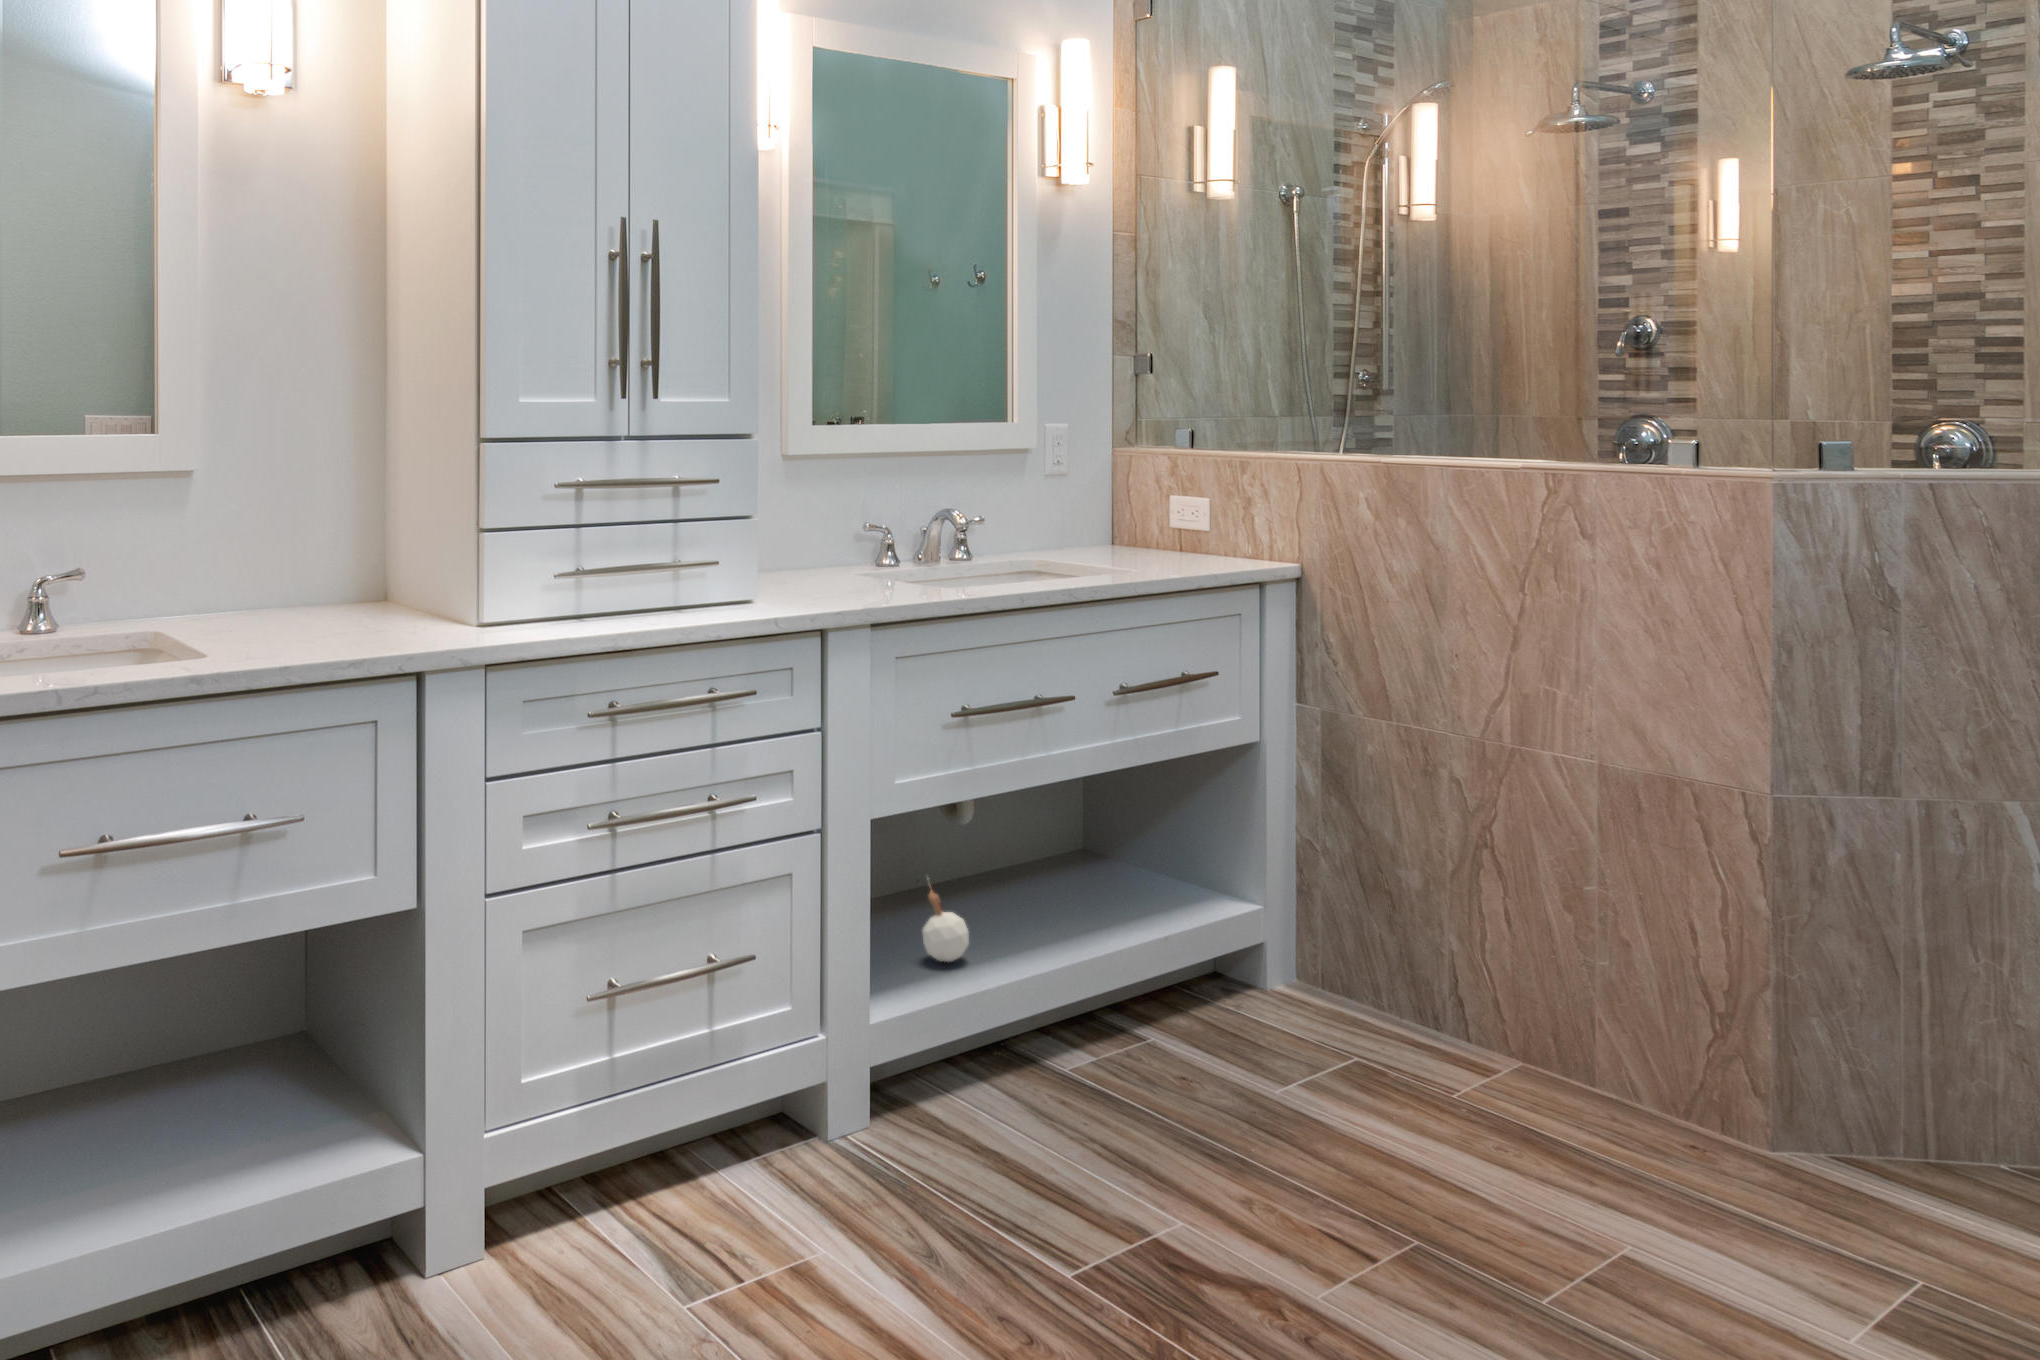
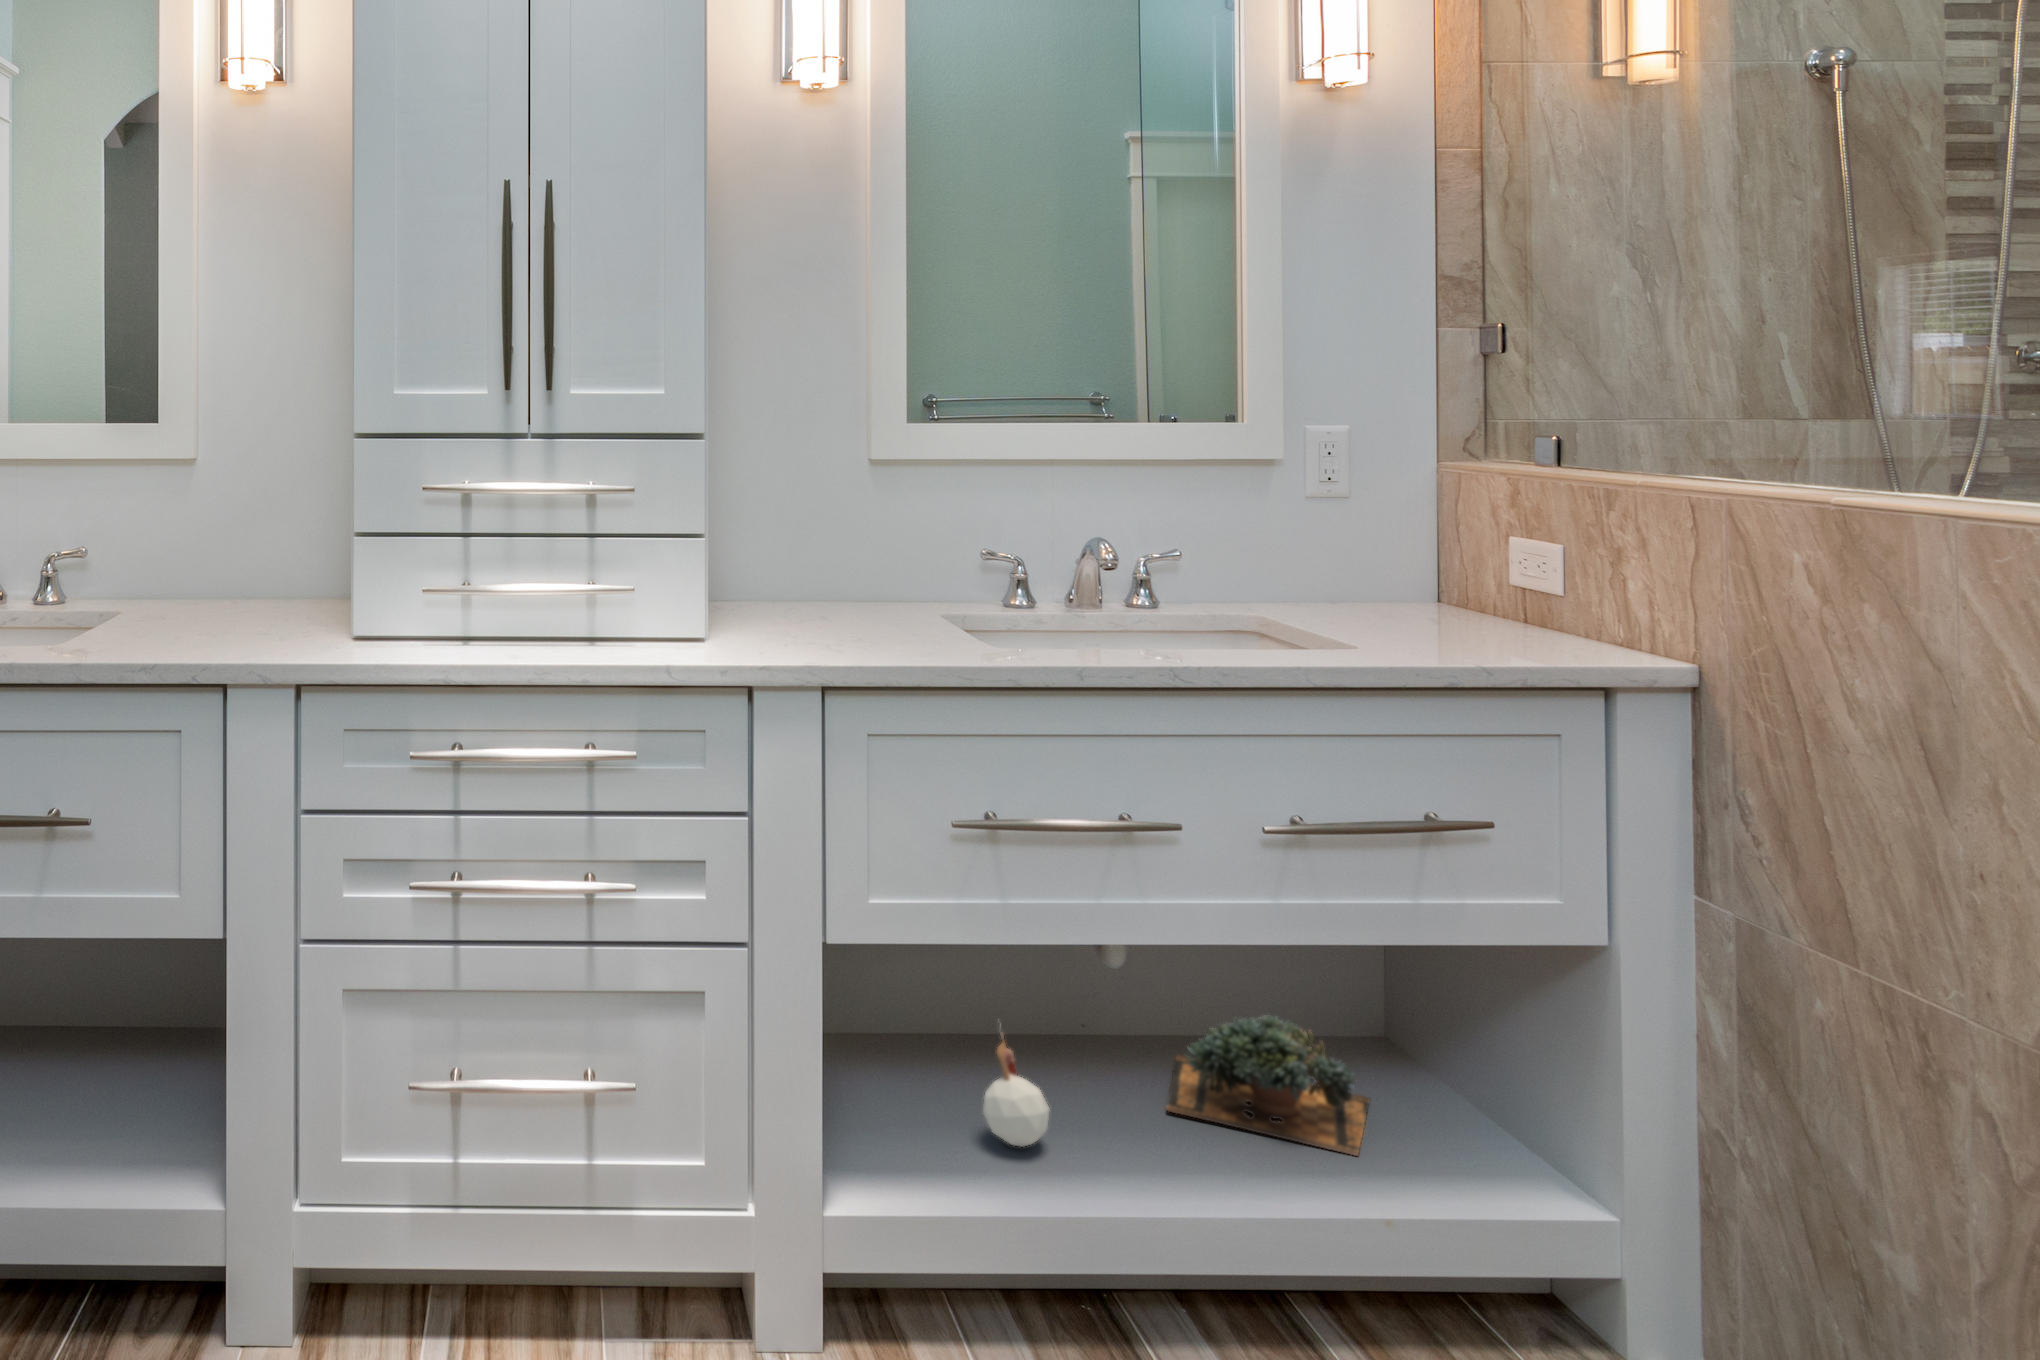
succulent plant: none [996,840,1134,922] -> present [1166,1015,1370,1156]

